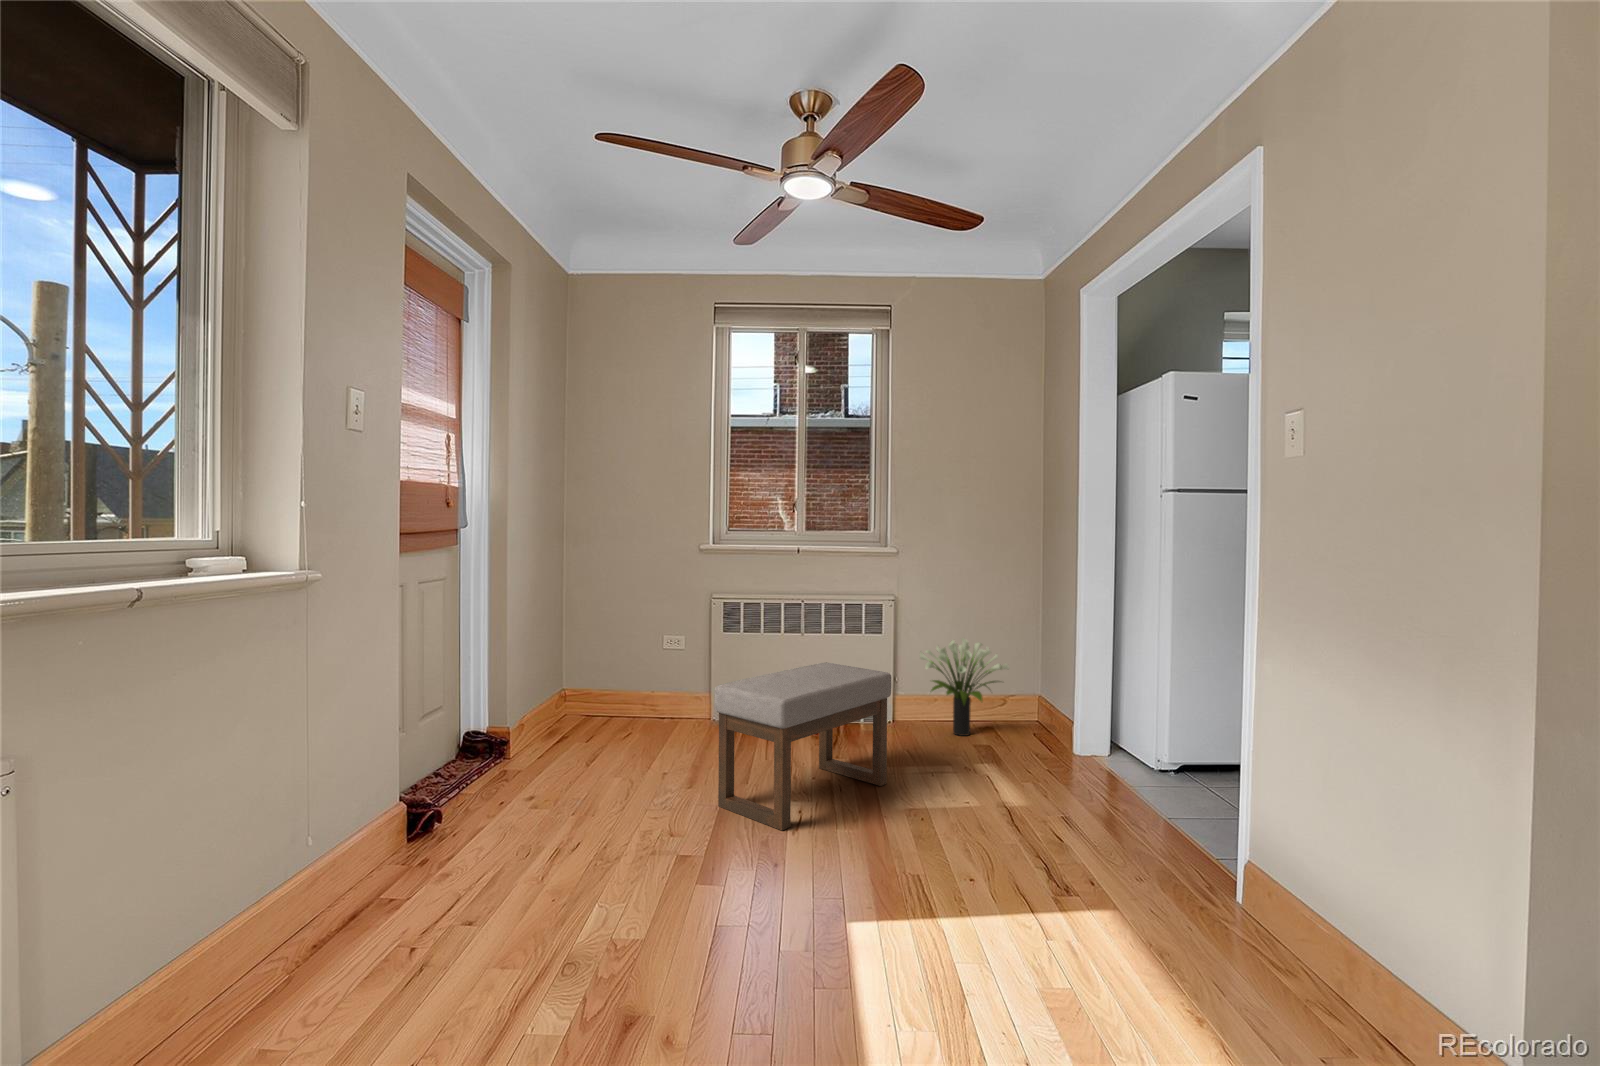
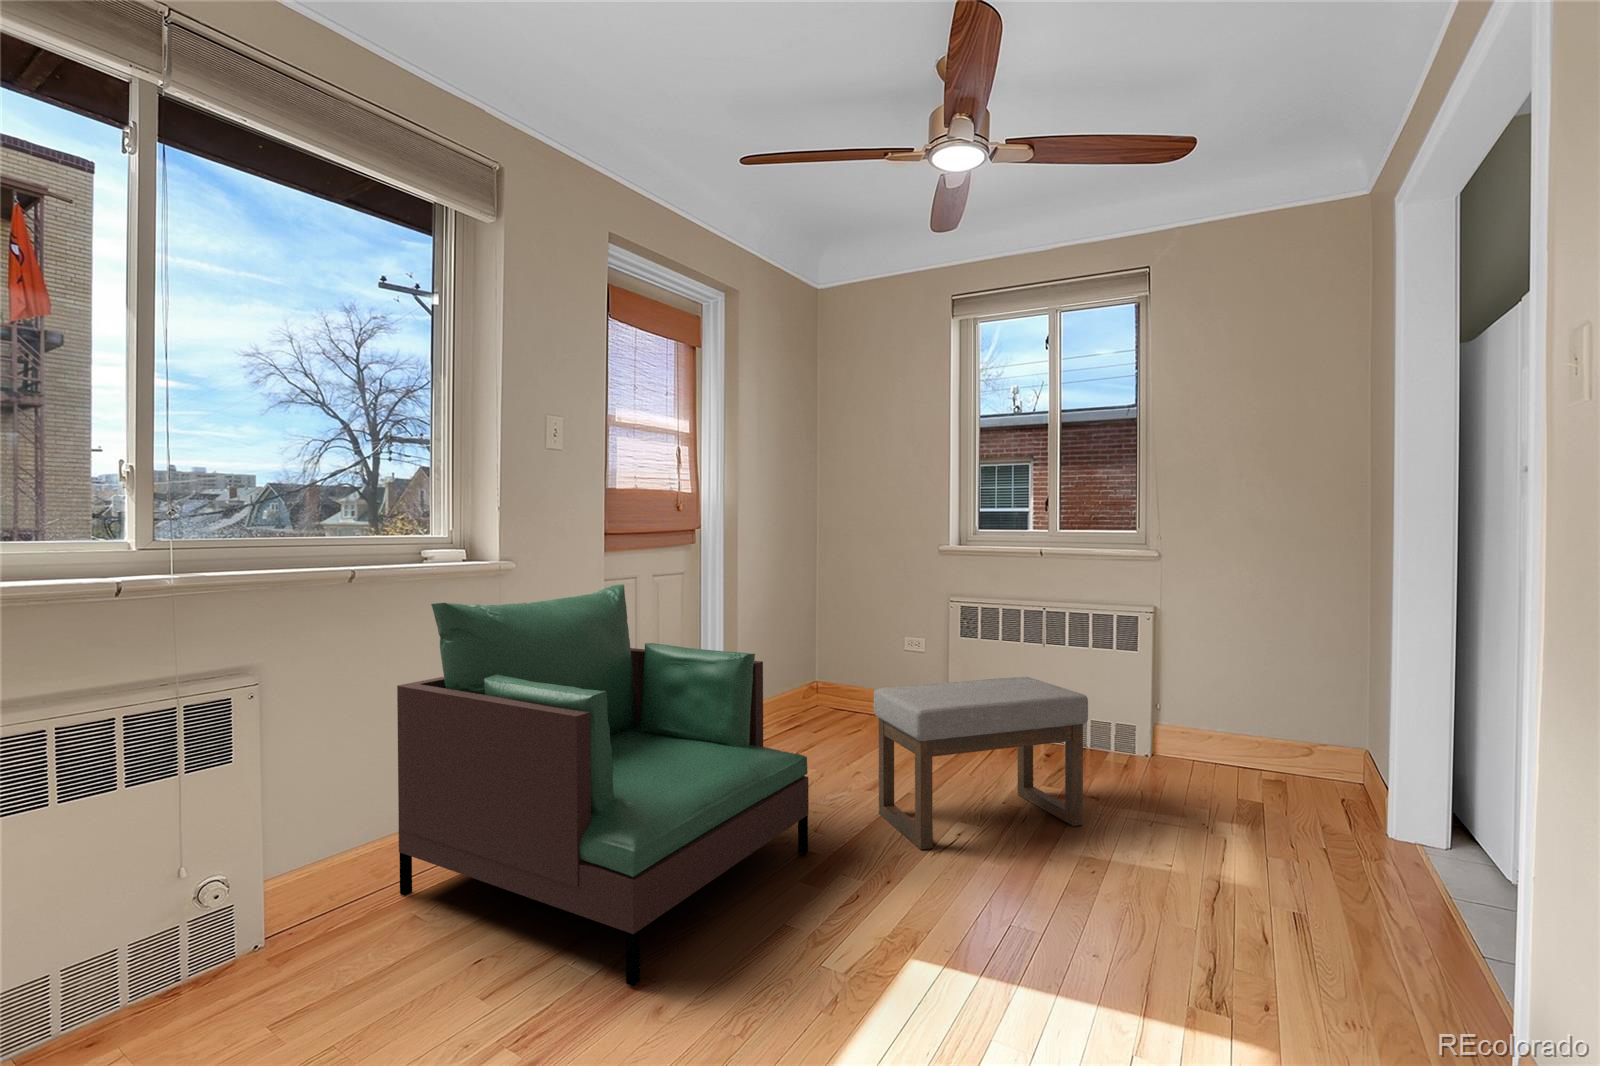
armchair: none [198,593,686,1031] -> present [397,584,809,986]
potted plant: present [920,638,1009,736] -> none [1180,663,1310,788]

